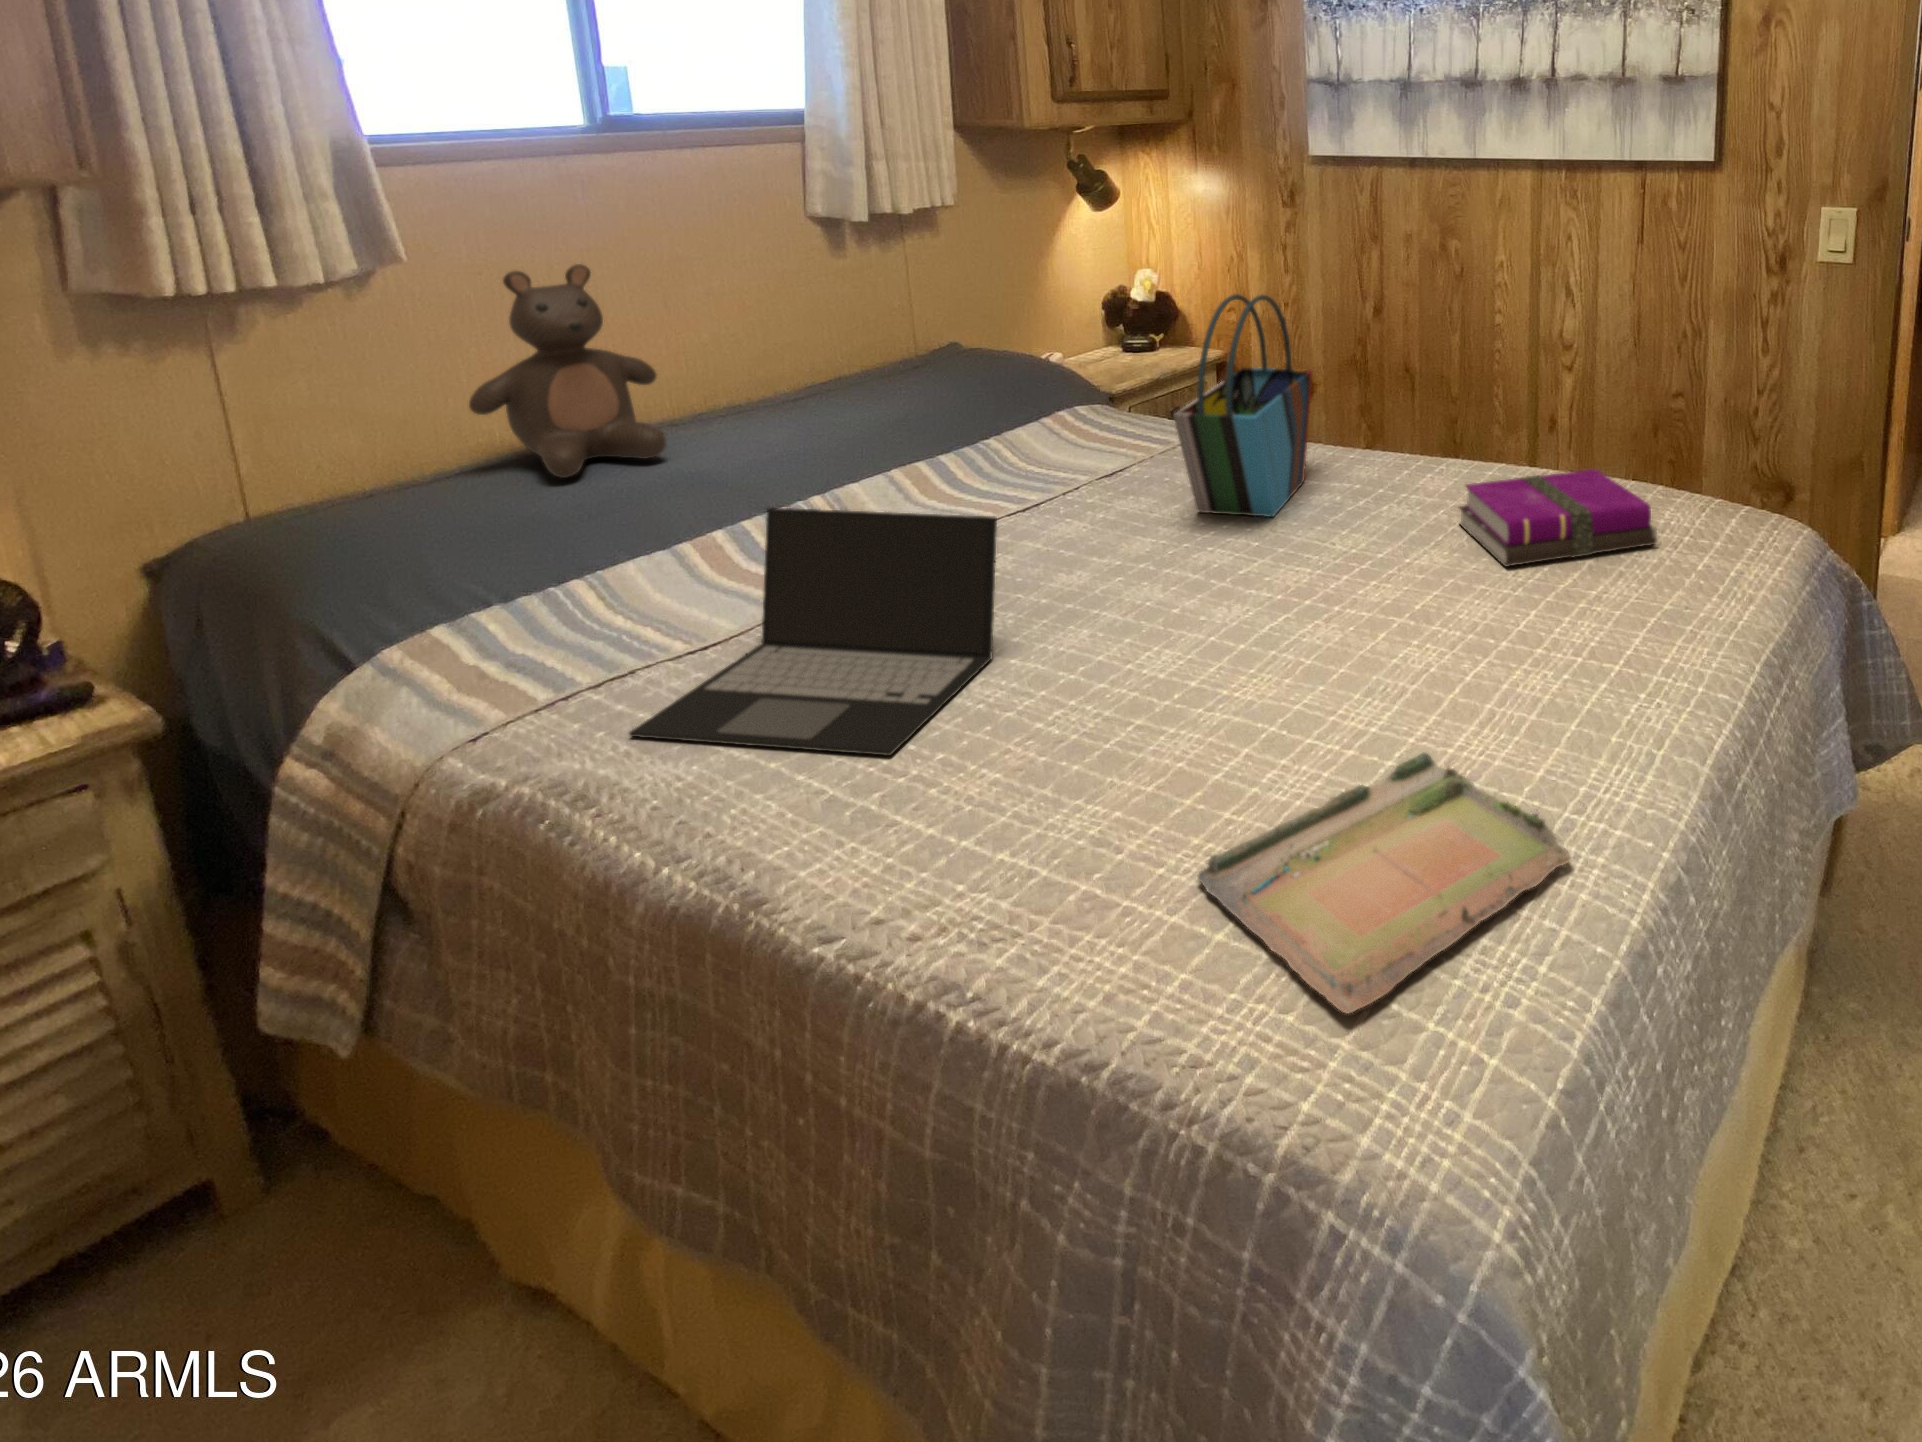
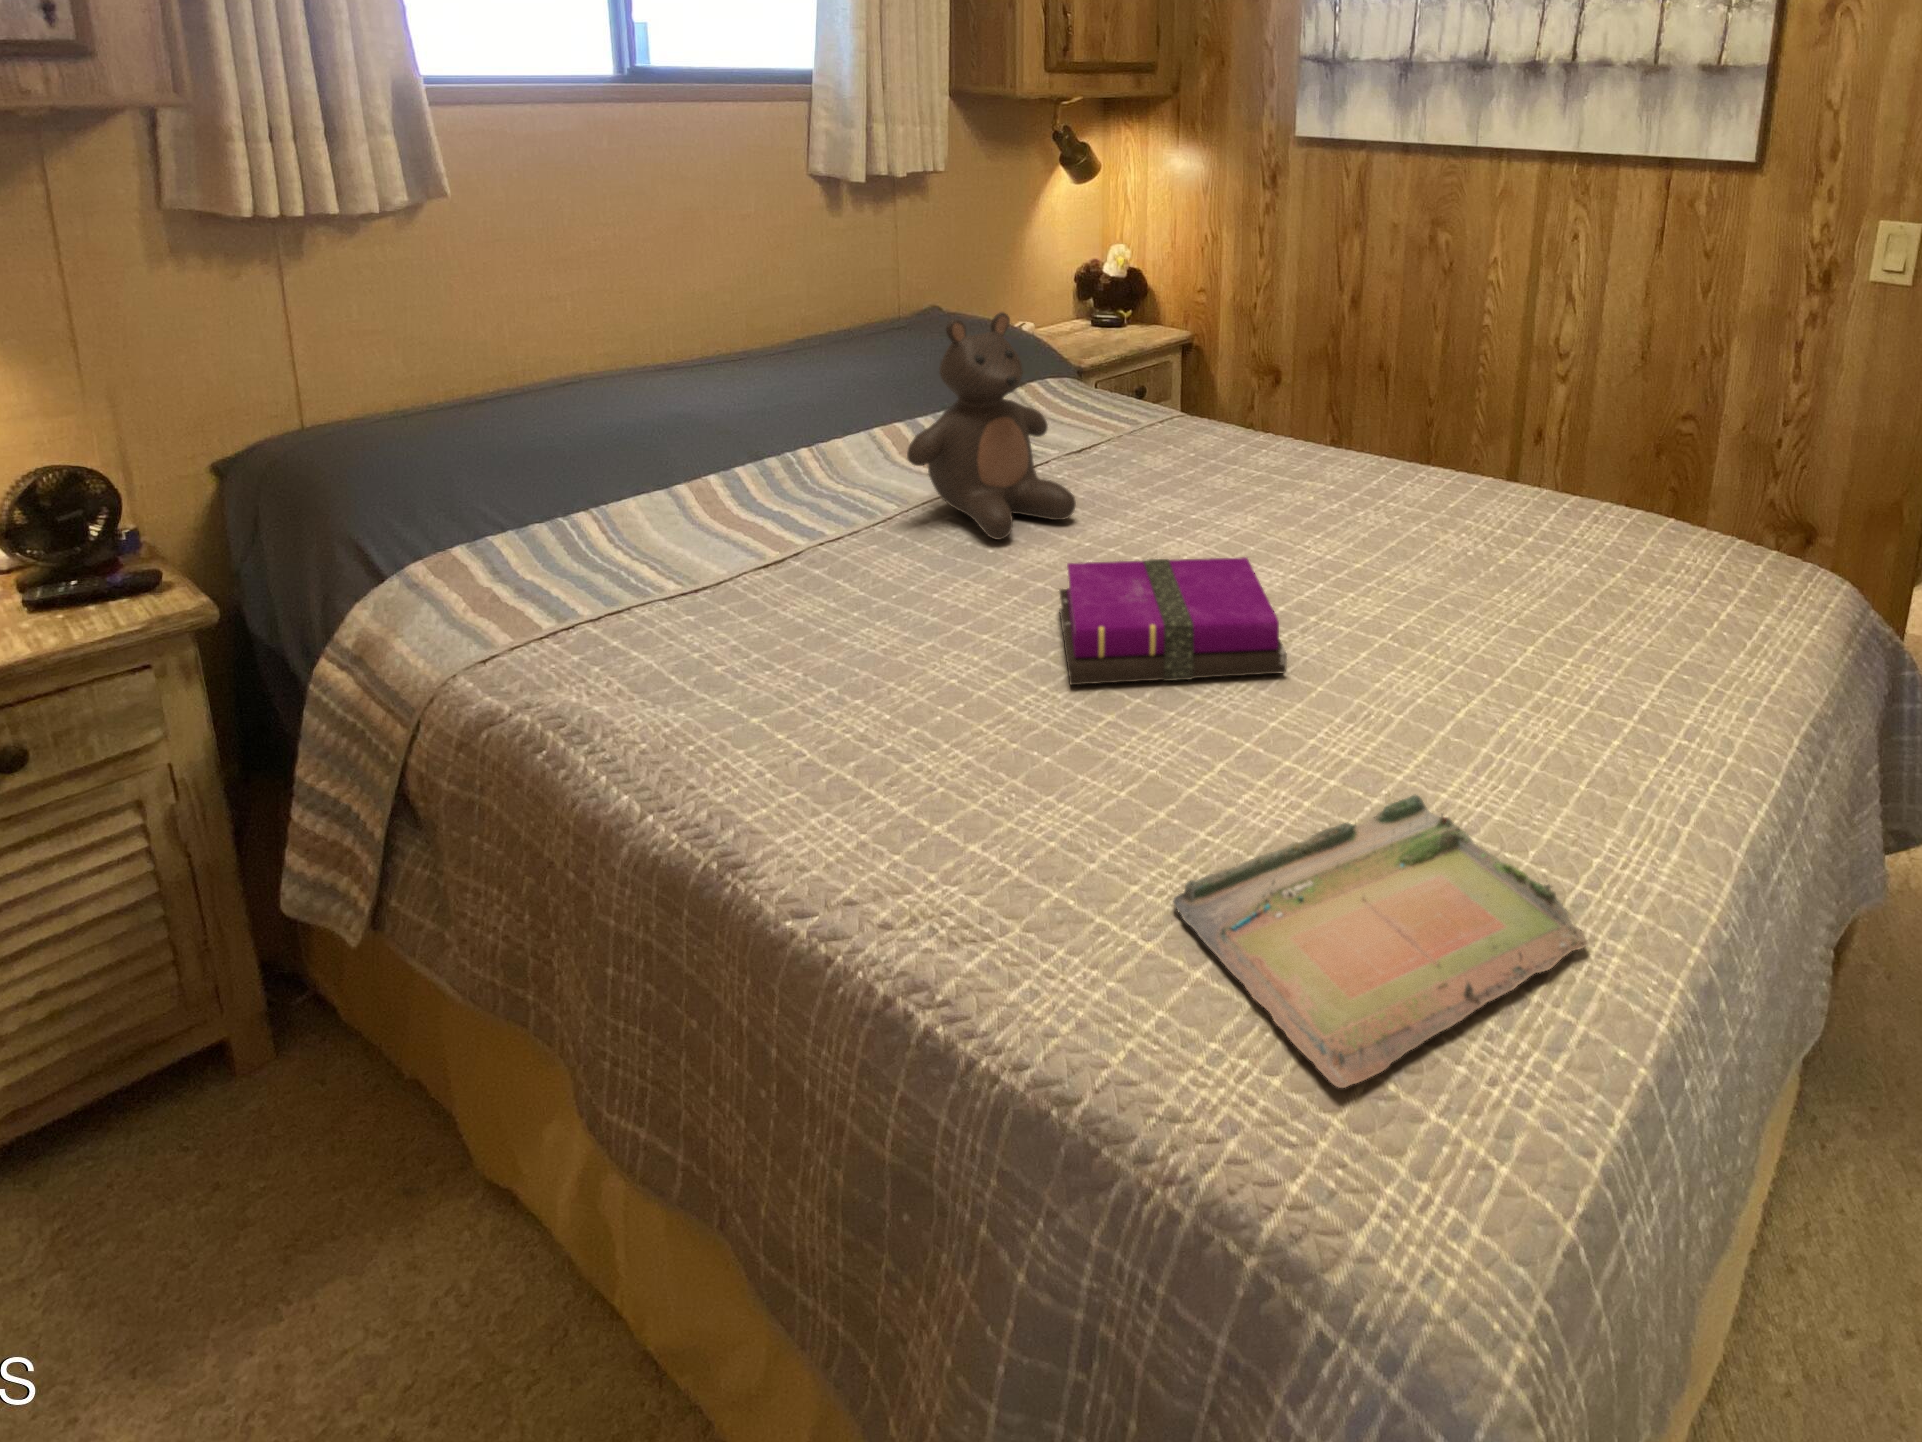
teddy bear: present [469,264,666,478] -> present [907,312,1076,540]
tote bag: present [1174,294,1312,517] -> none [1150,278,1292,513]
notebook: present [1459,470,1657,566] -> present [1059,557,1287,685]
laptop: present [629,508,997,756] -> none [624,461,977,725]

